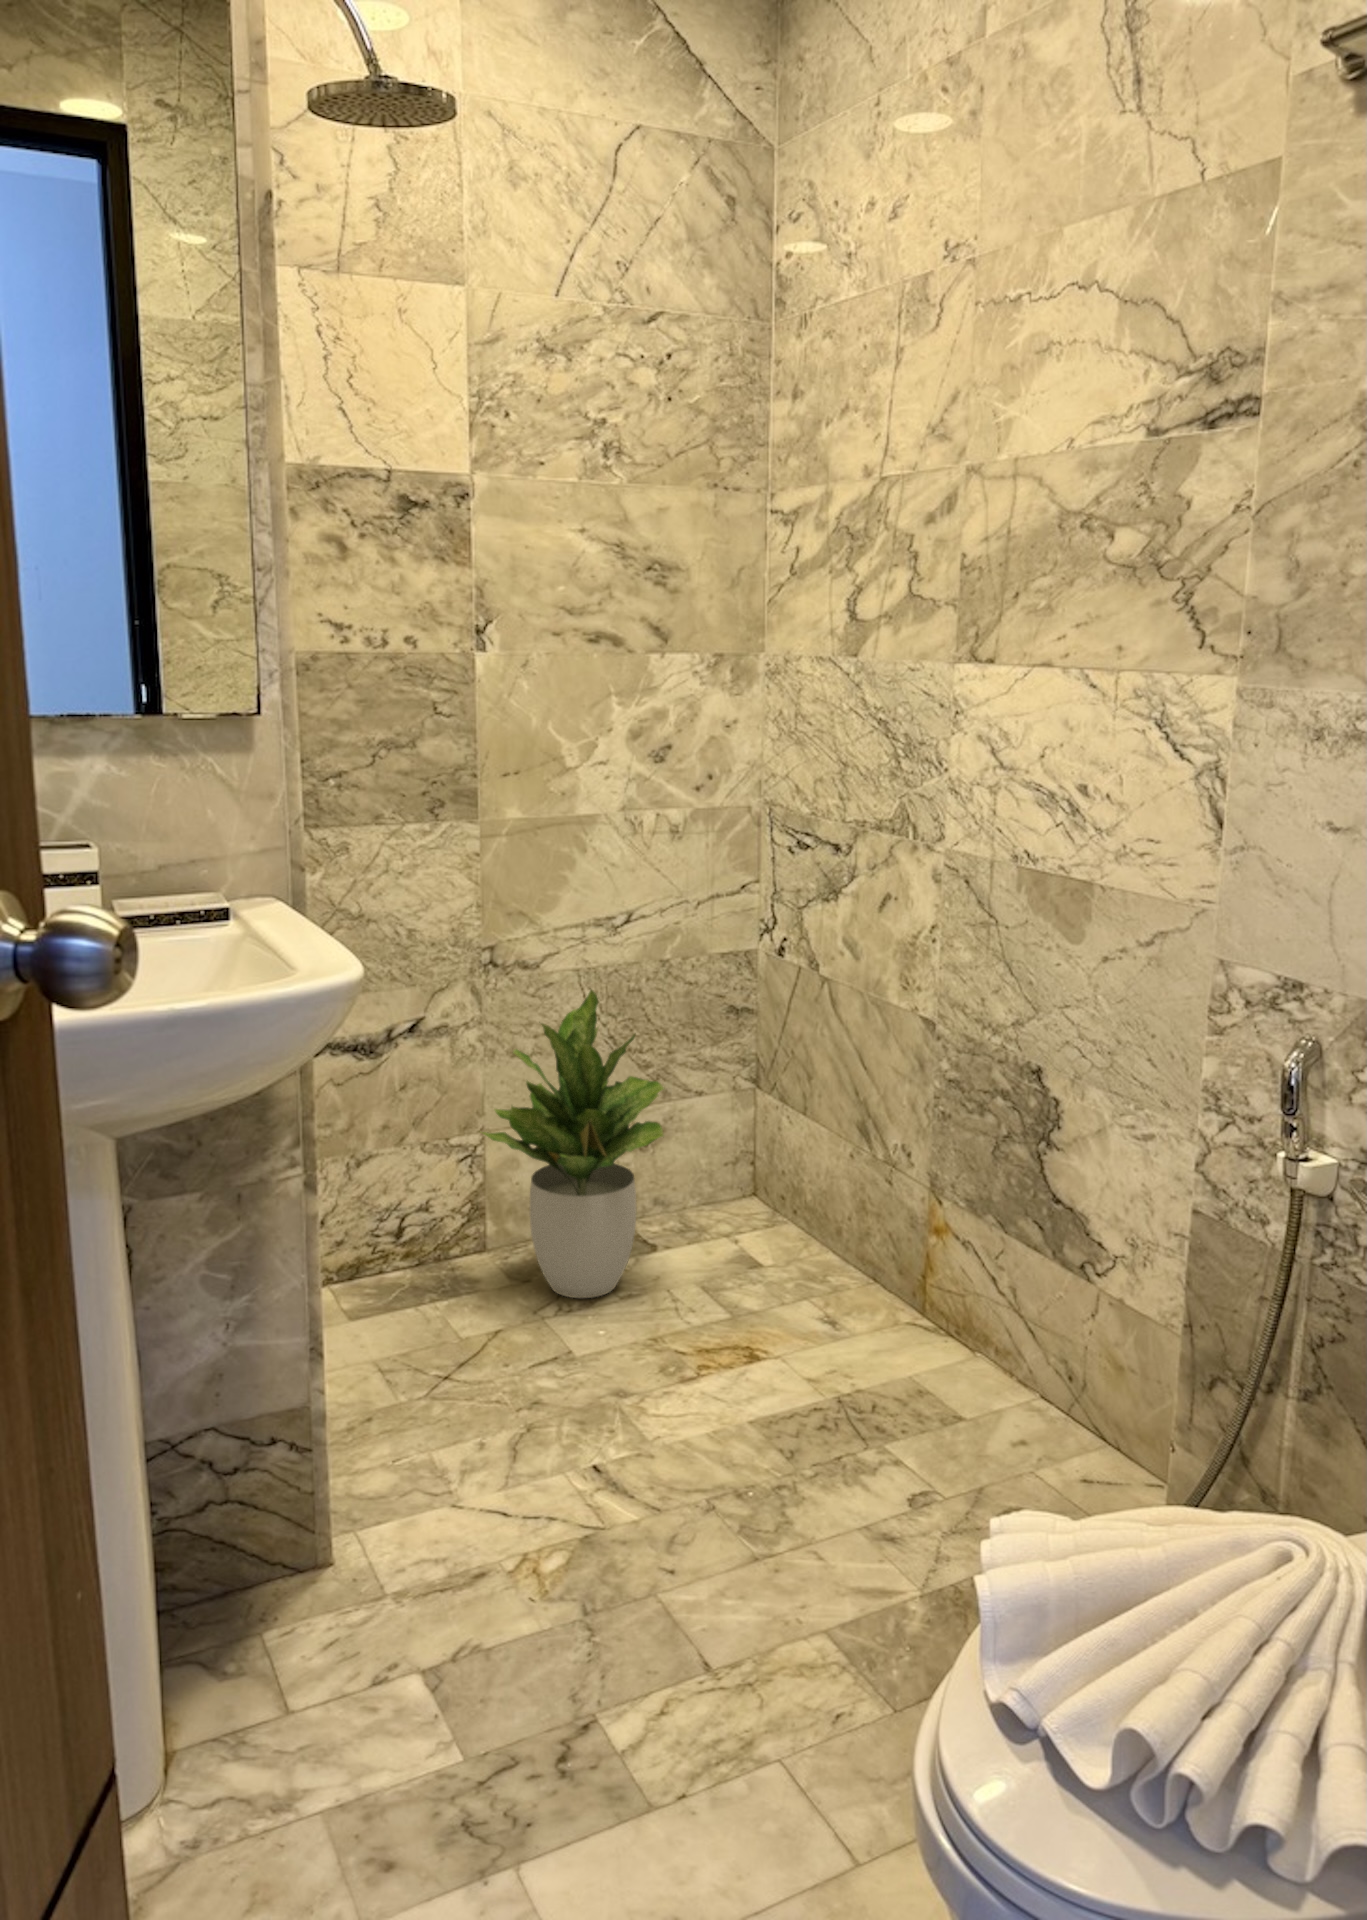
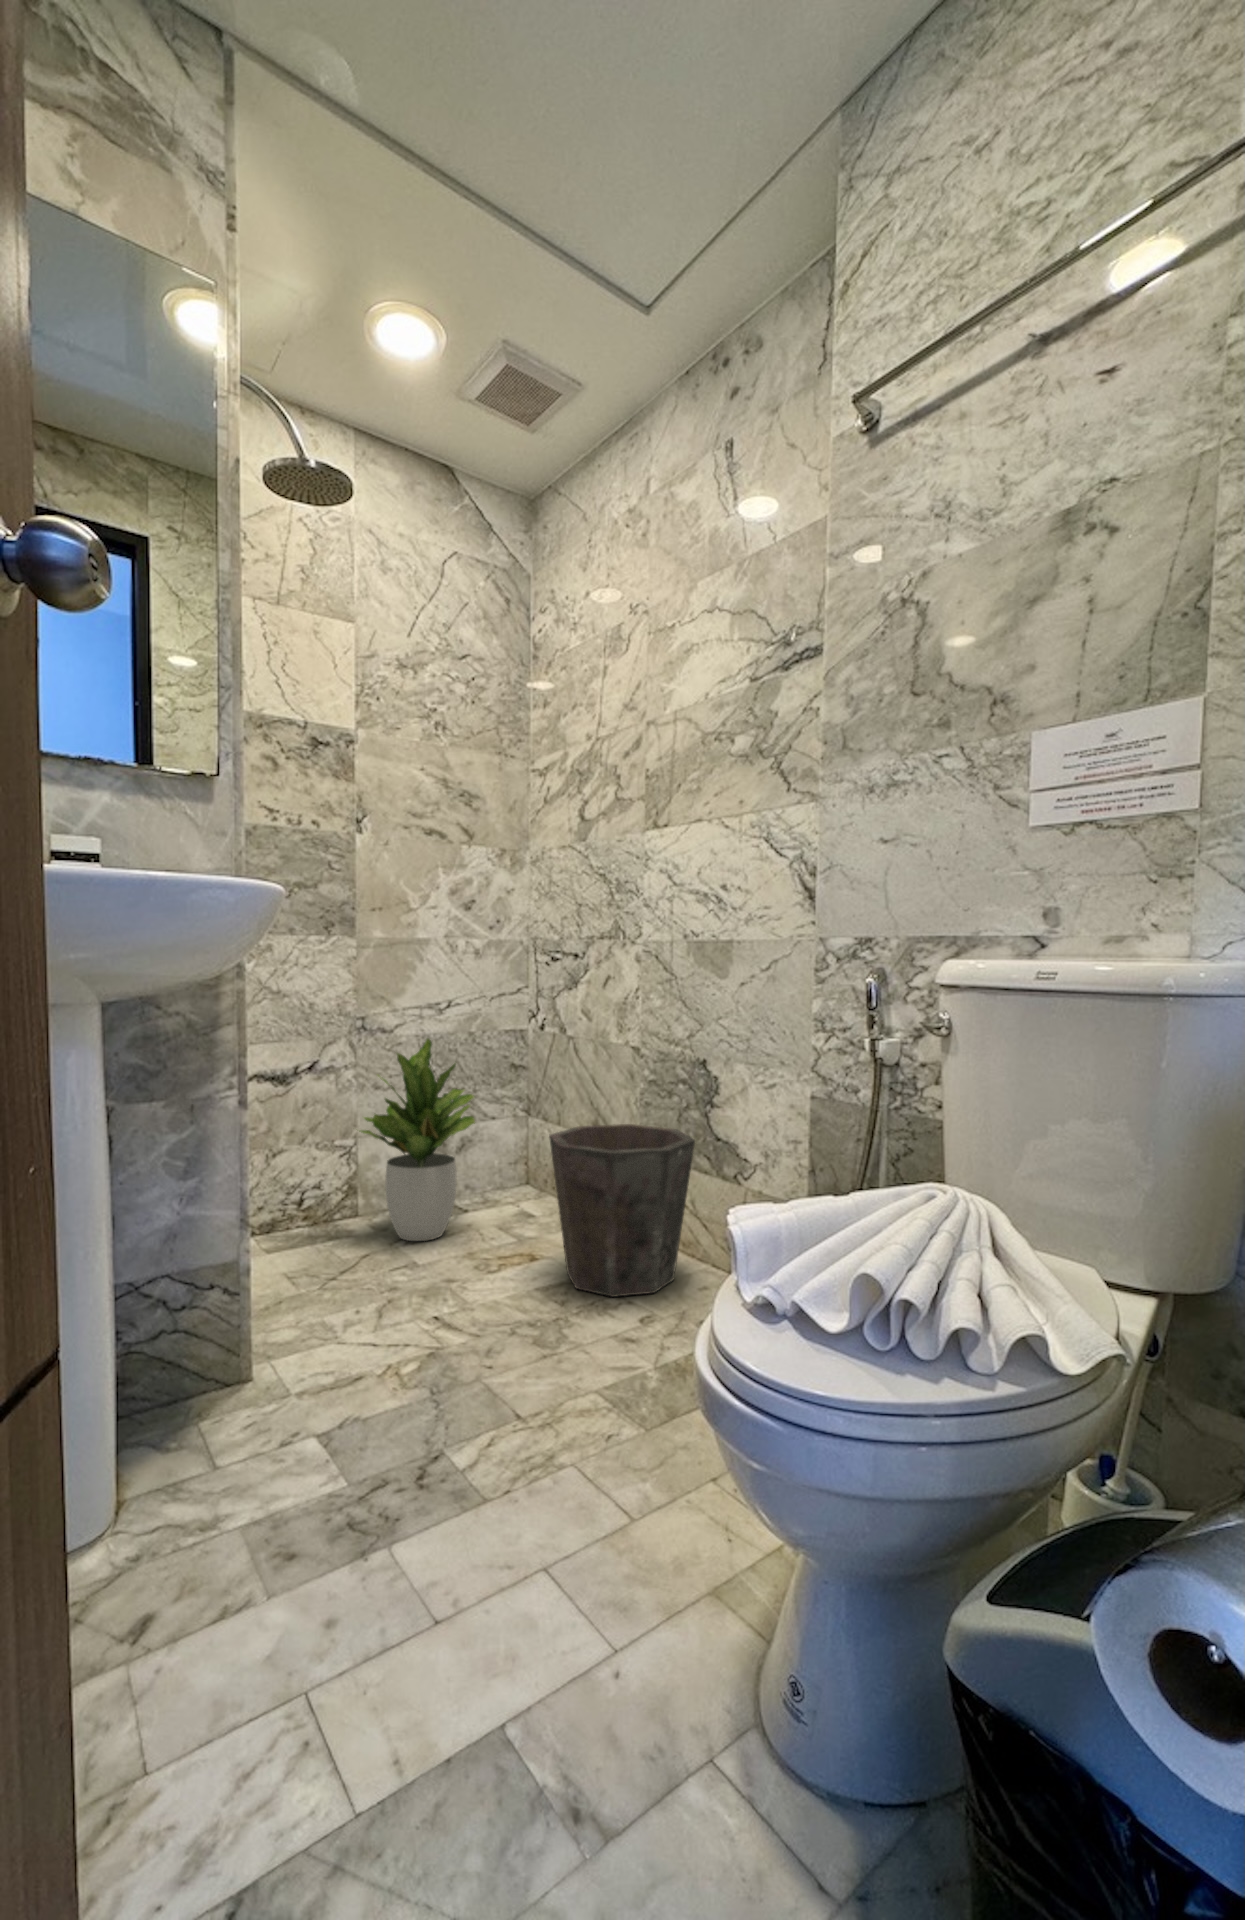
waste bin: none [776,1155,1011,1439] -> present [549,1124,695,1297]

